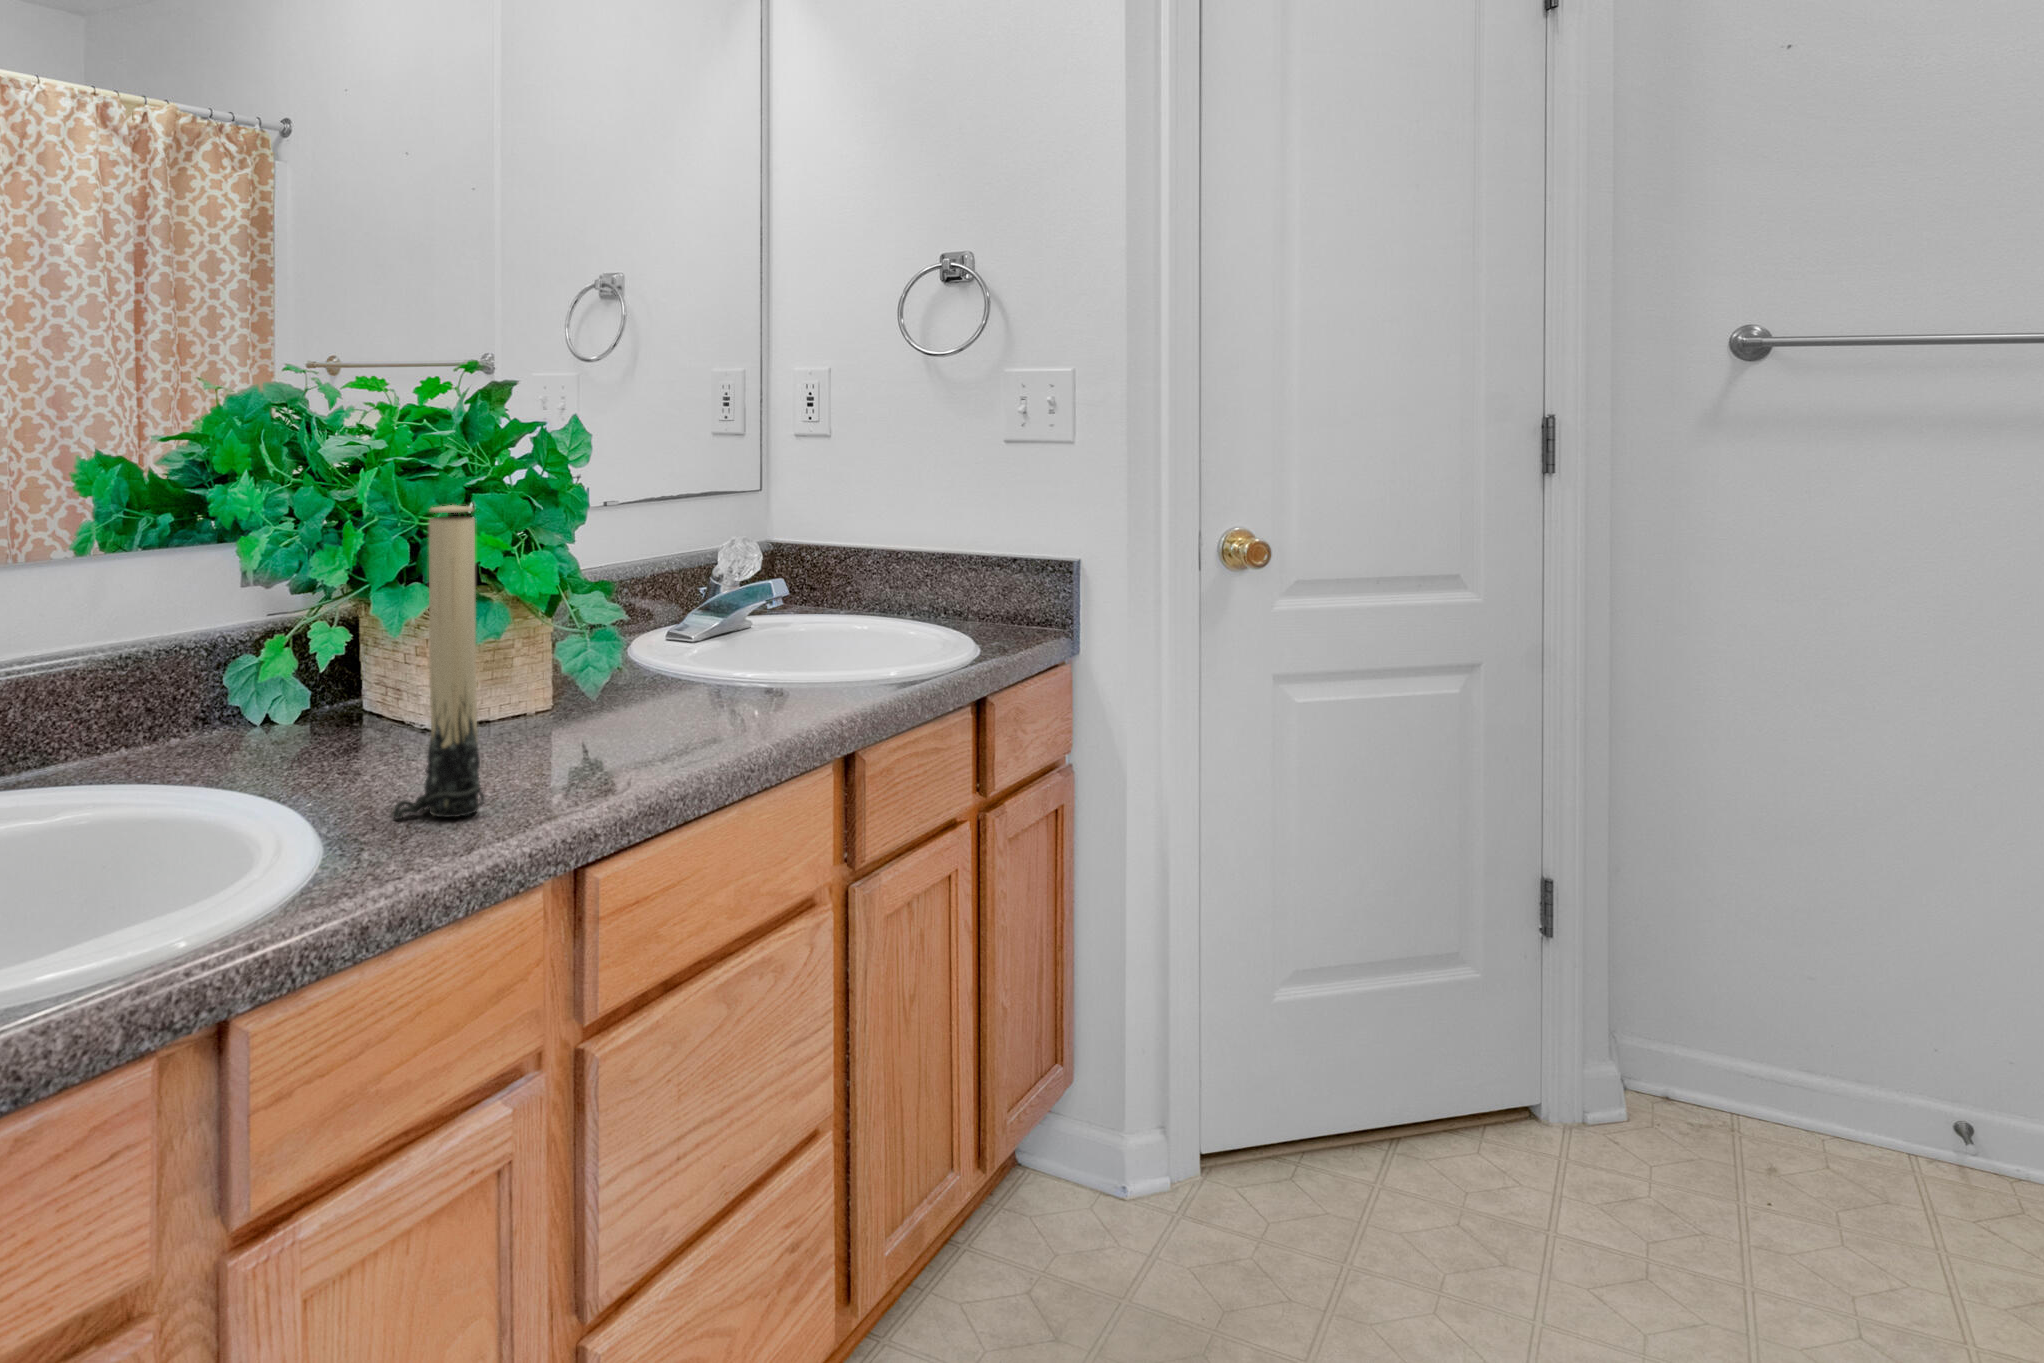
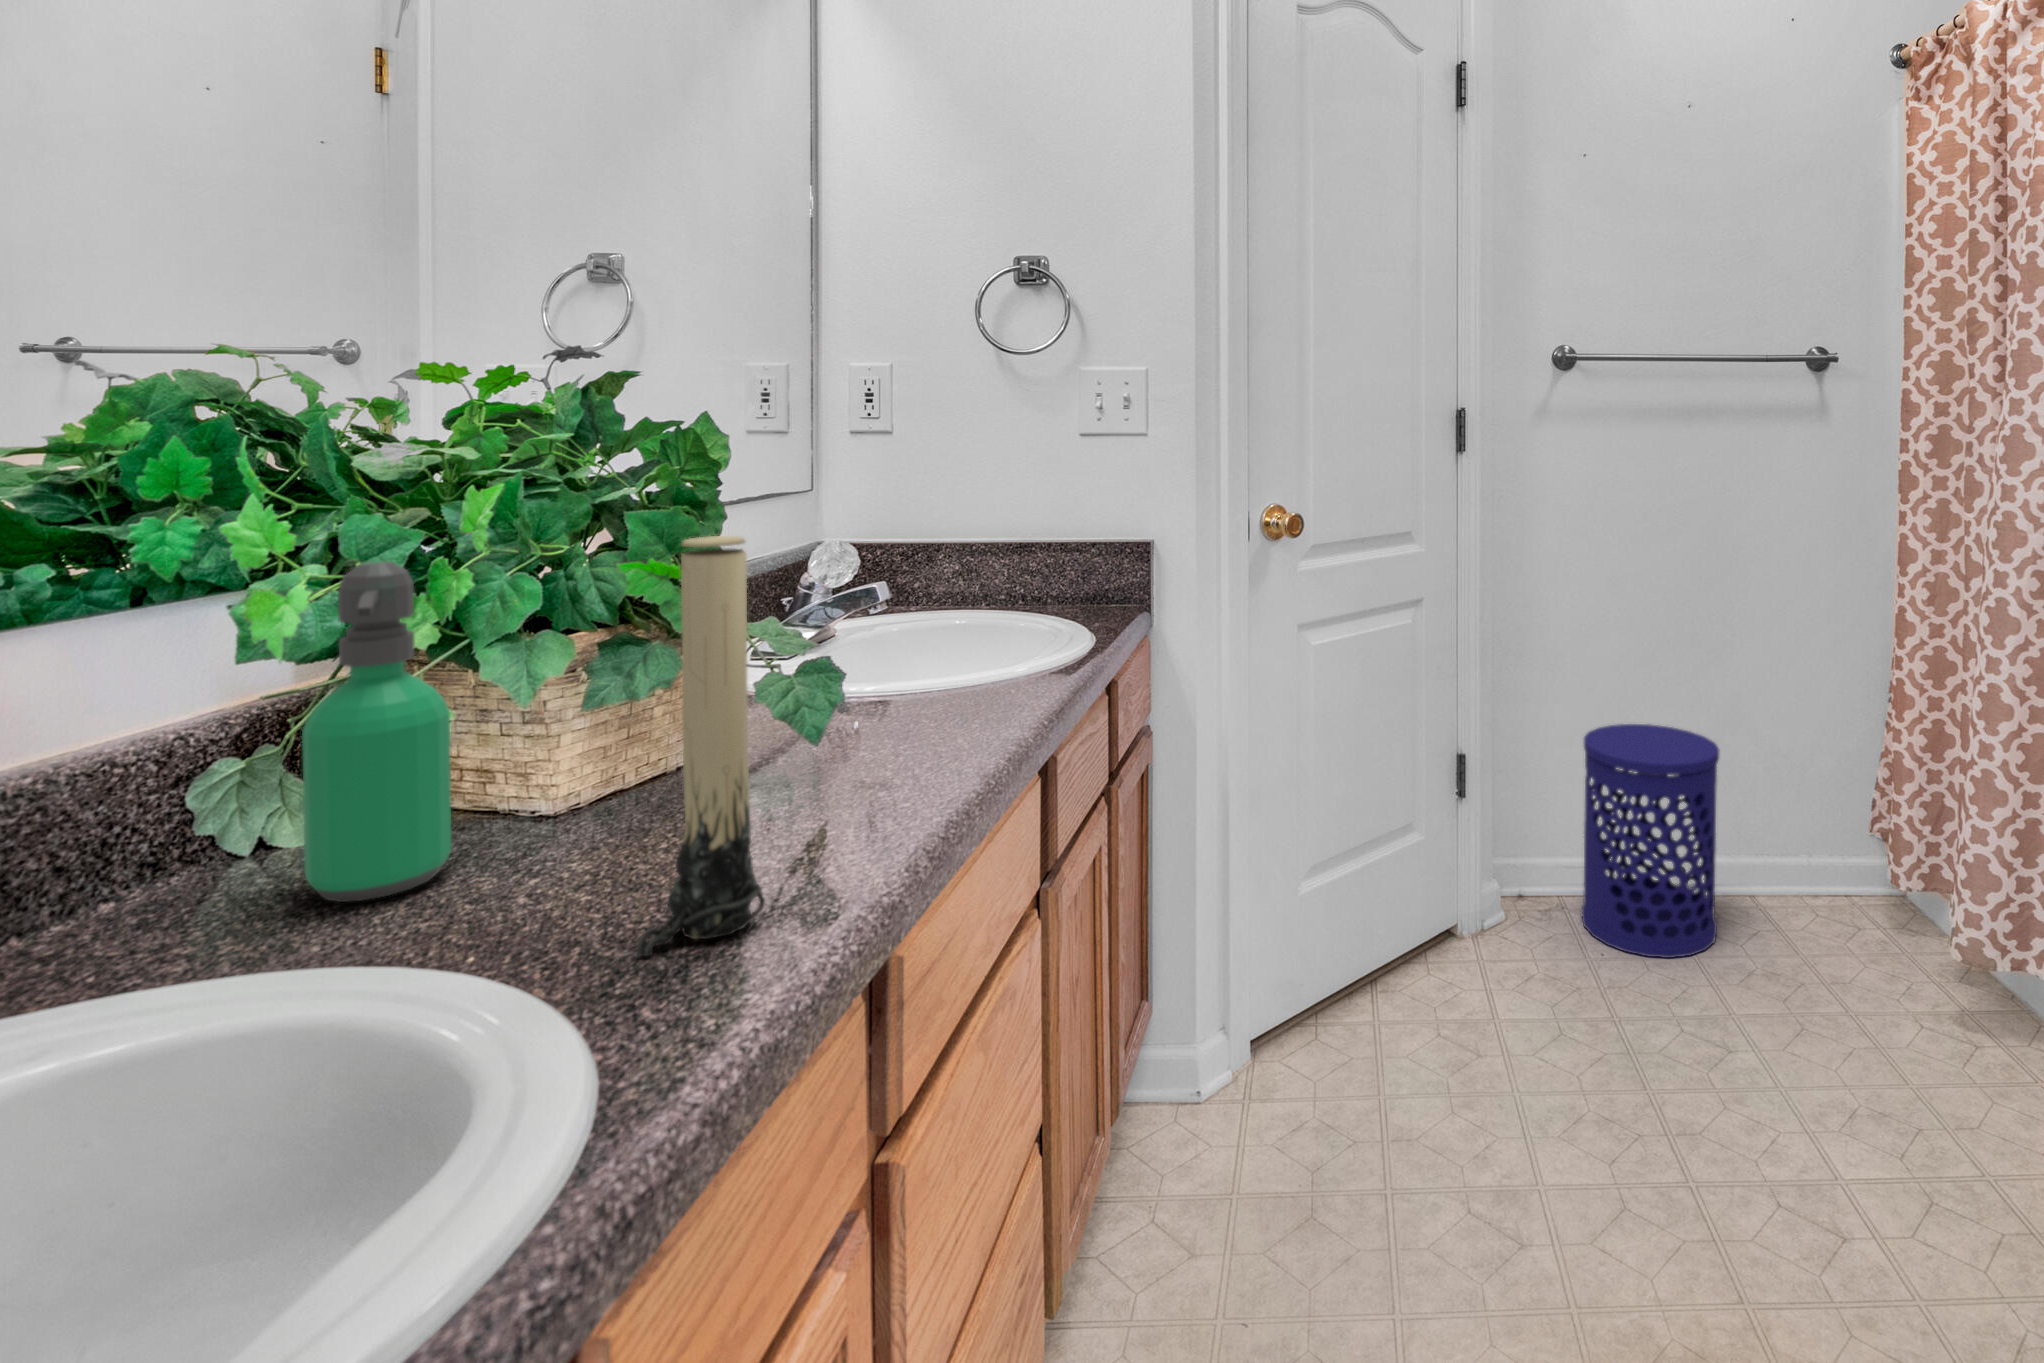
soap dispenser: none [258,519,343,759] -> present [302,562,452,902]
waste bin: none [1756,884,2009,1255] -> present [1582,724,1719,958]

